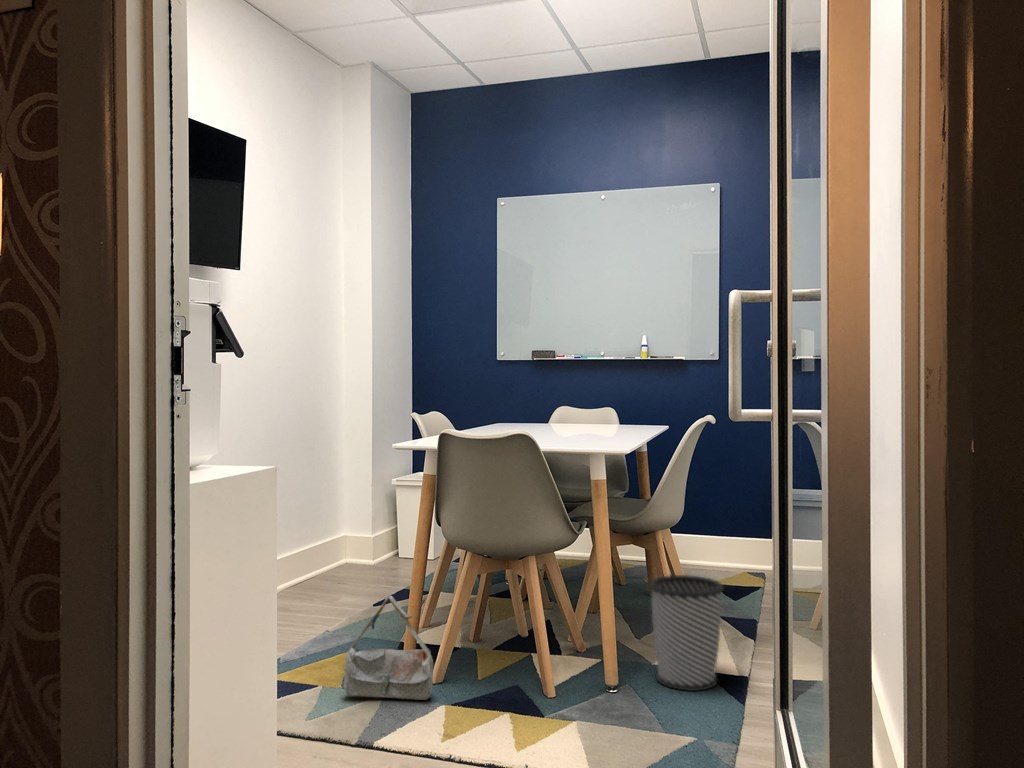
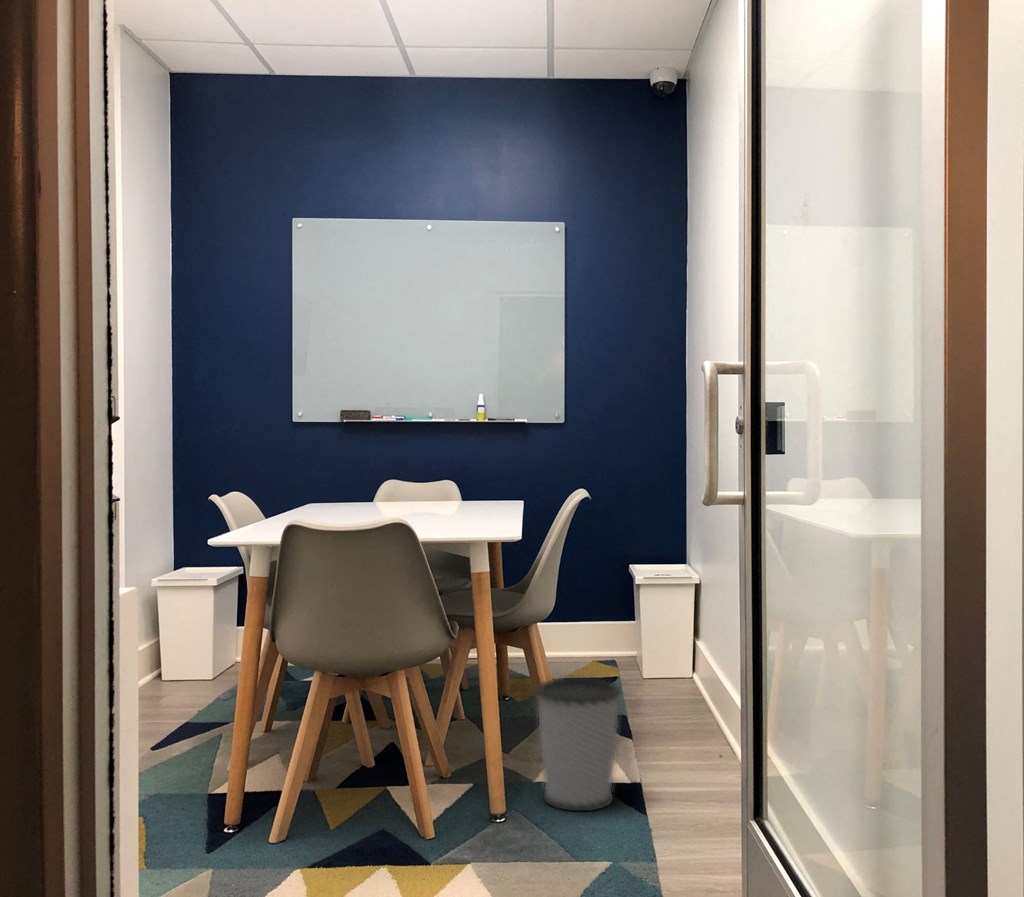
bag: present [344,596,433,700] -> none [167,727,286,860]

